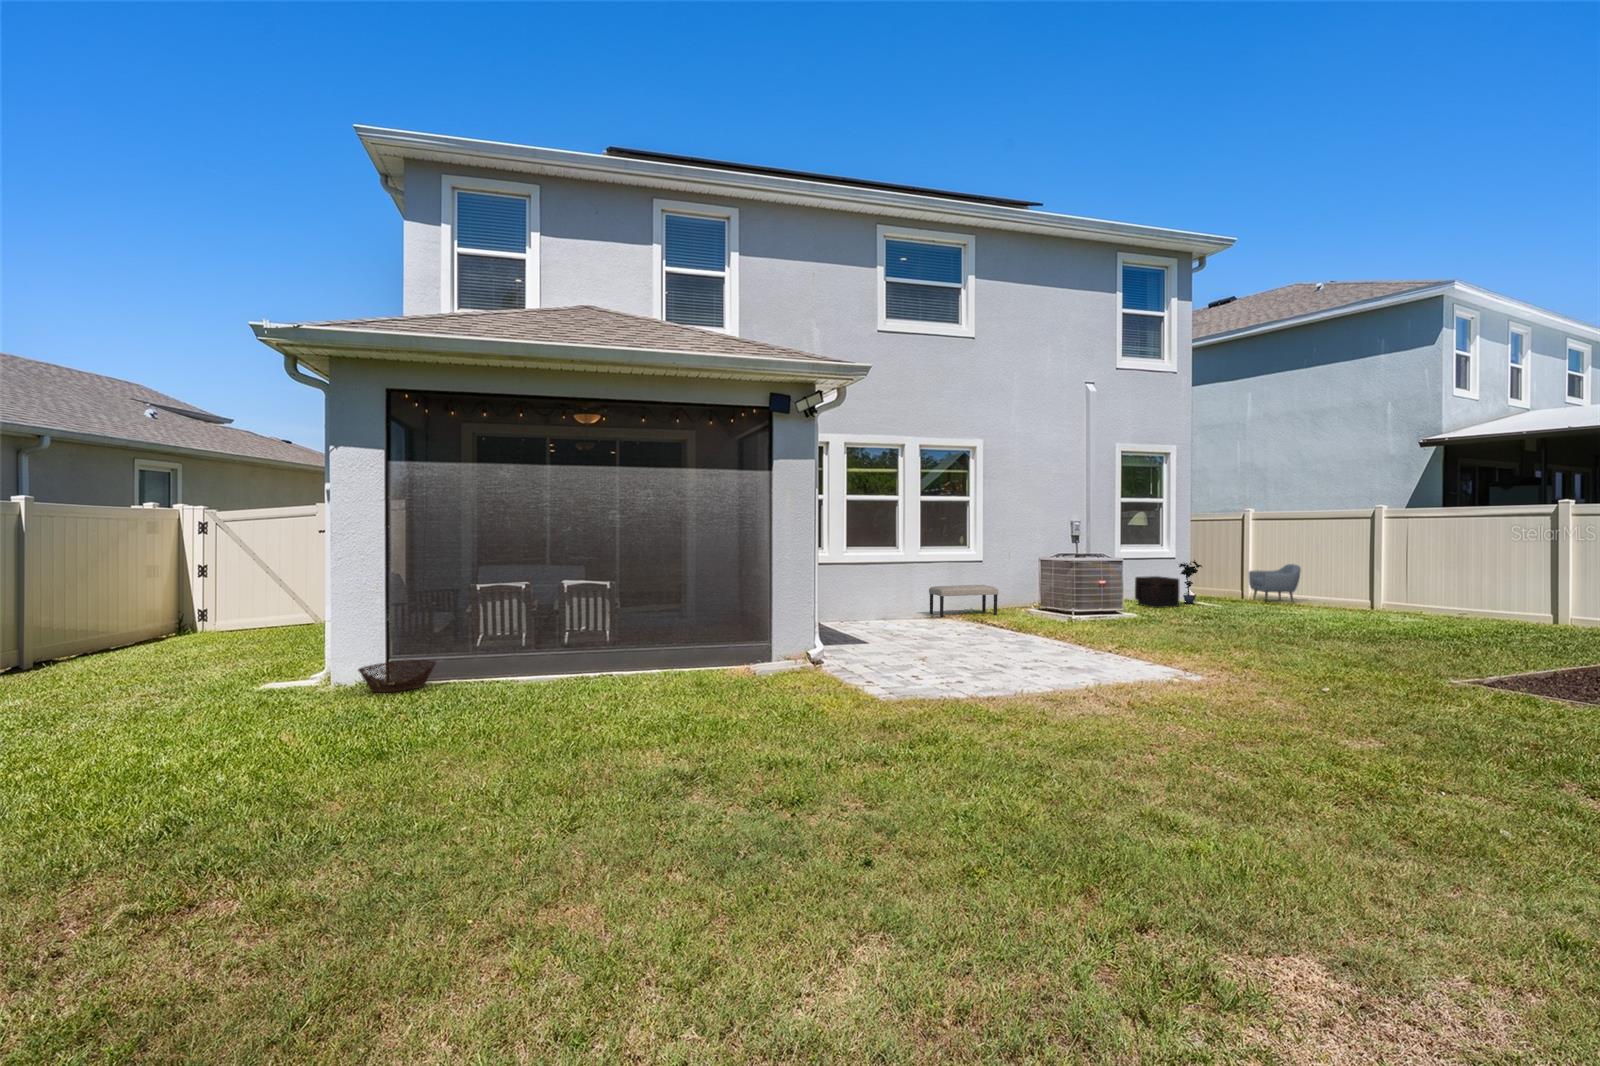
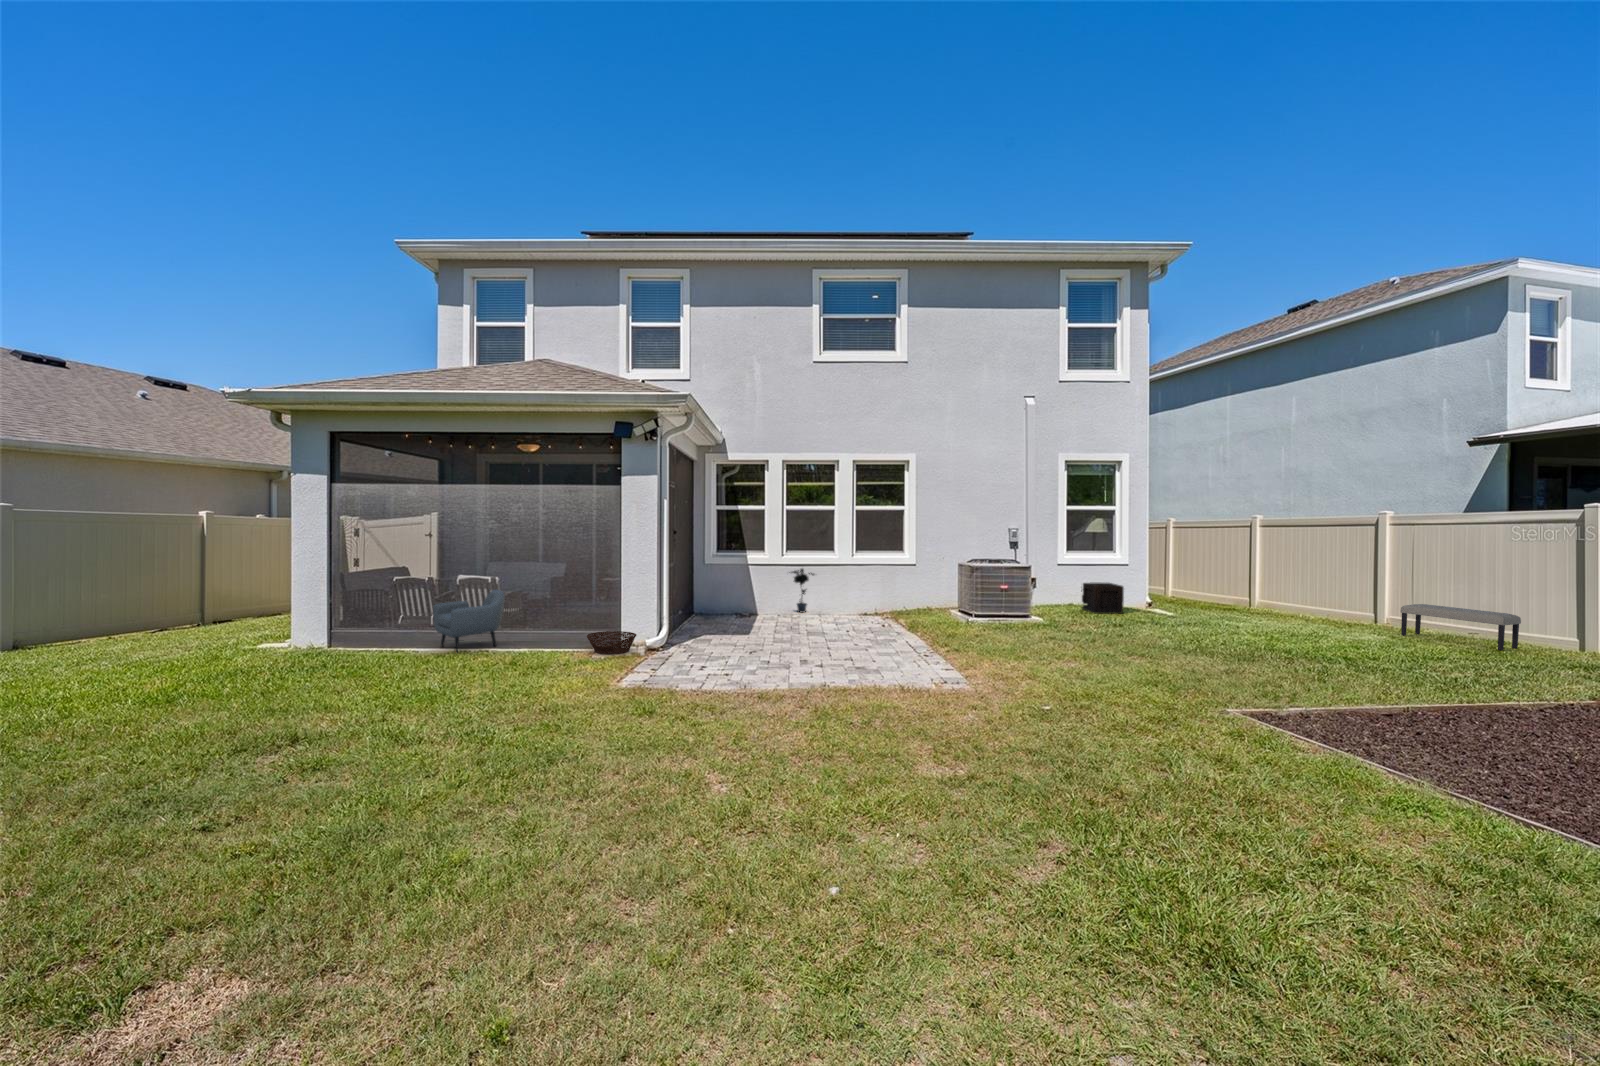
potted plant: present [1179,560,1202,604] -> present [791,569,814,612]
armchair: present [1249,564,1301,602] -> present [433,590,505,653]
bench: present [929,585,998,617] -> present [1401,604,1521,651]
basket: present [358,660,436,693] -> present [587,631,636,654]

